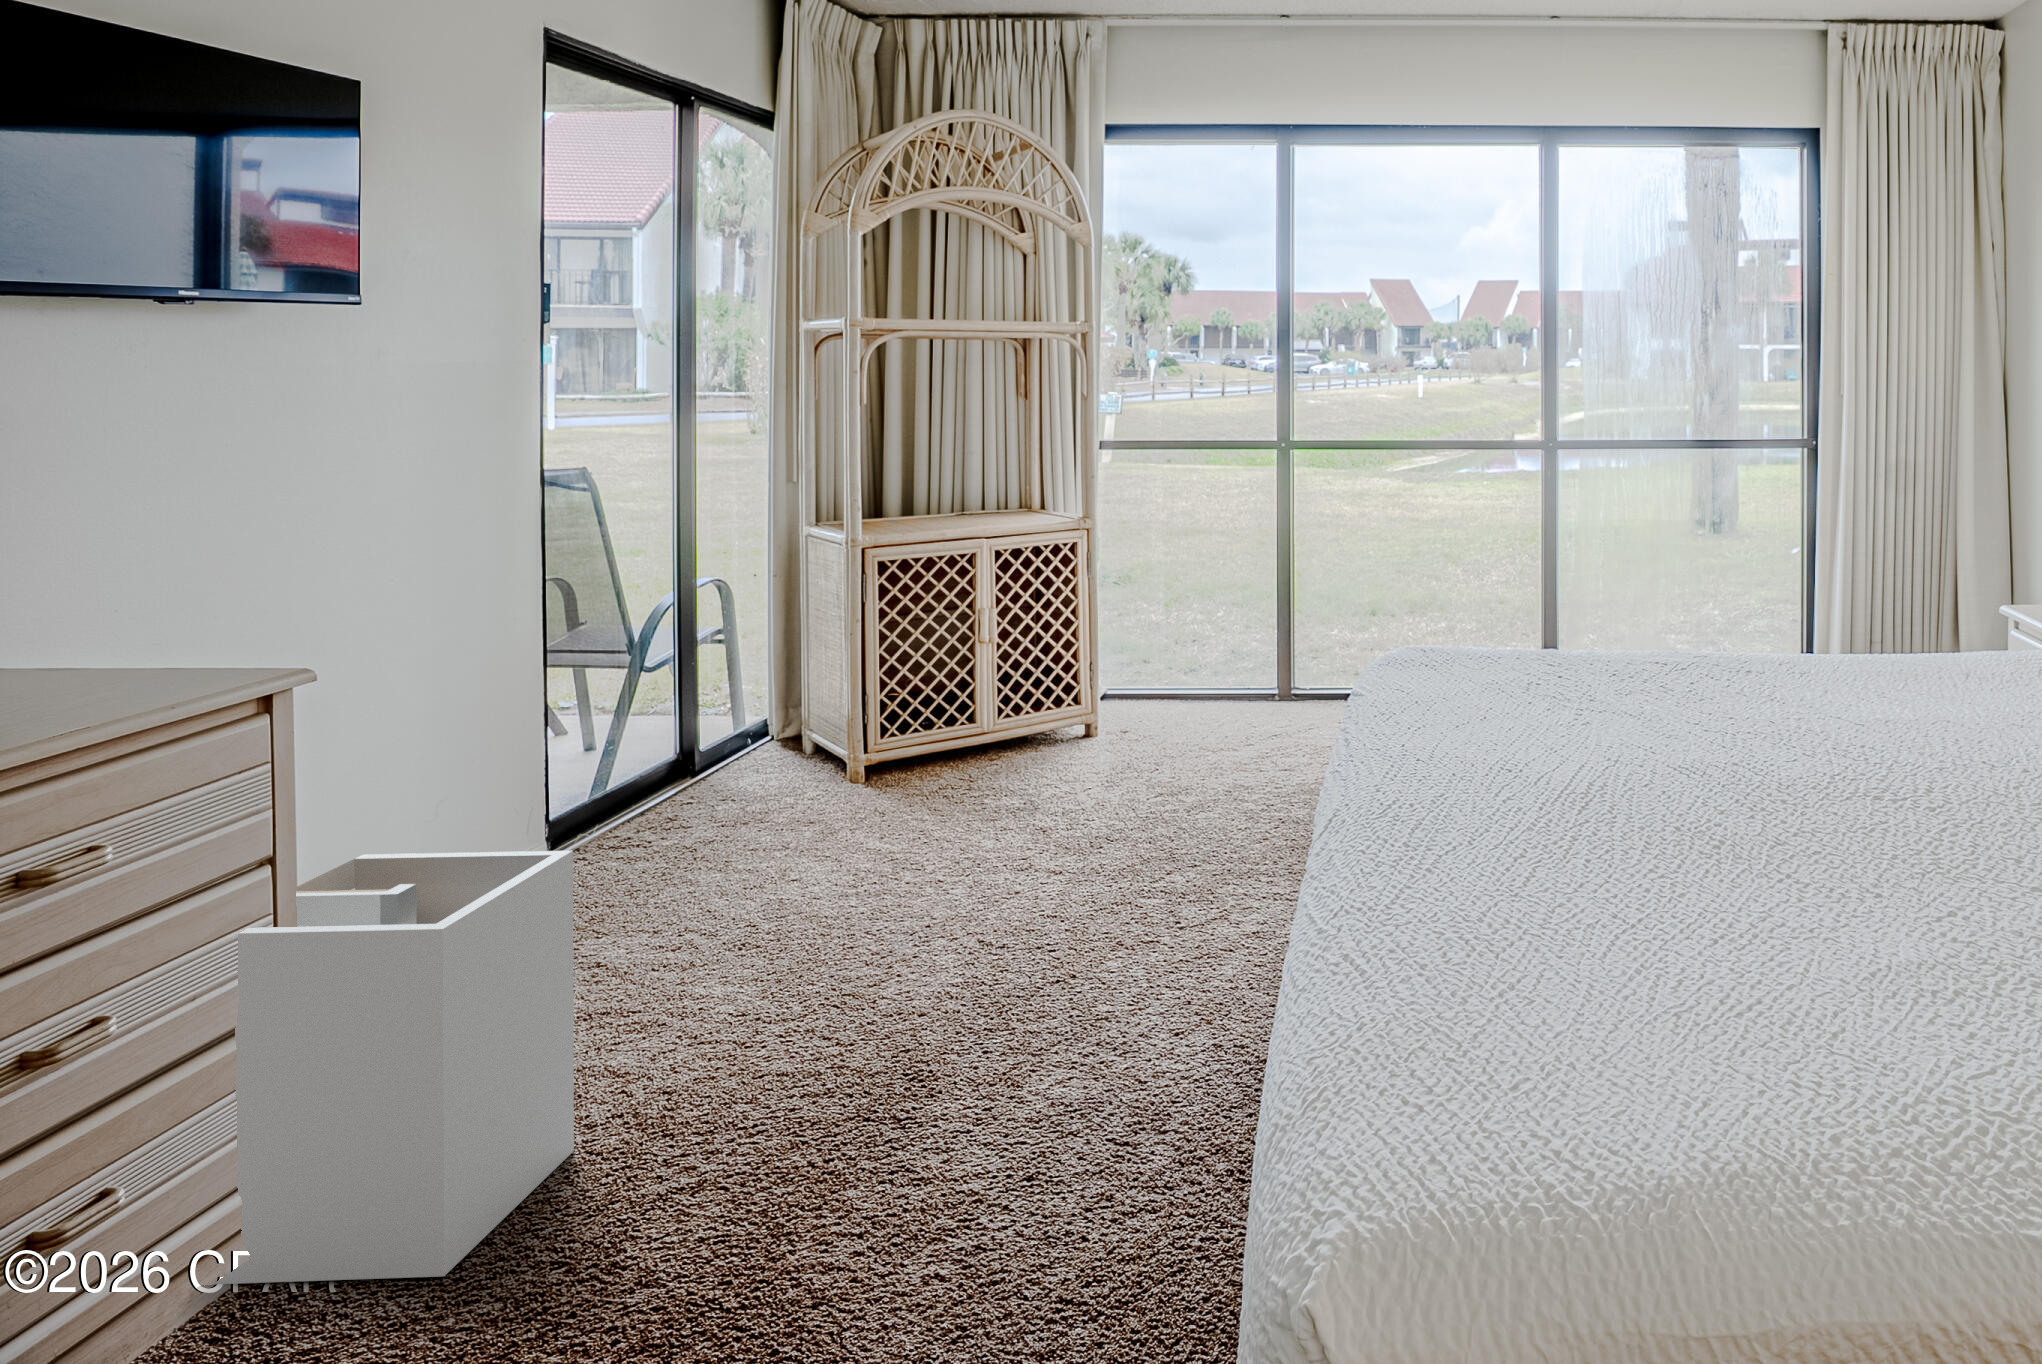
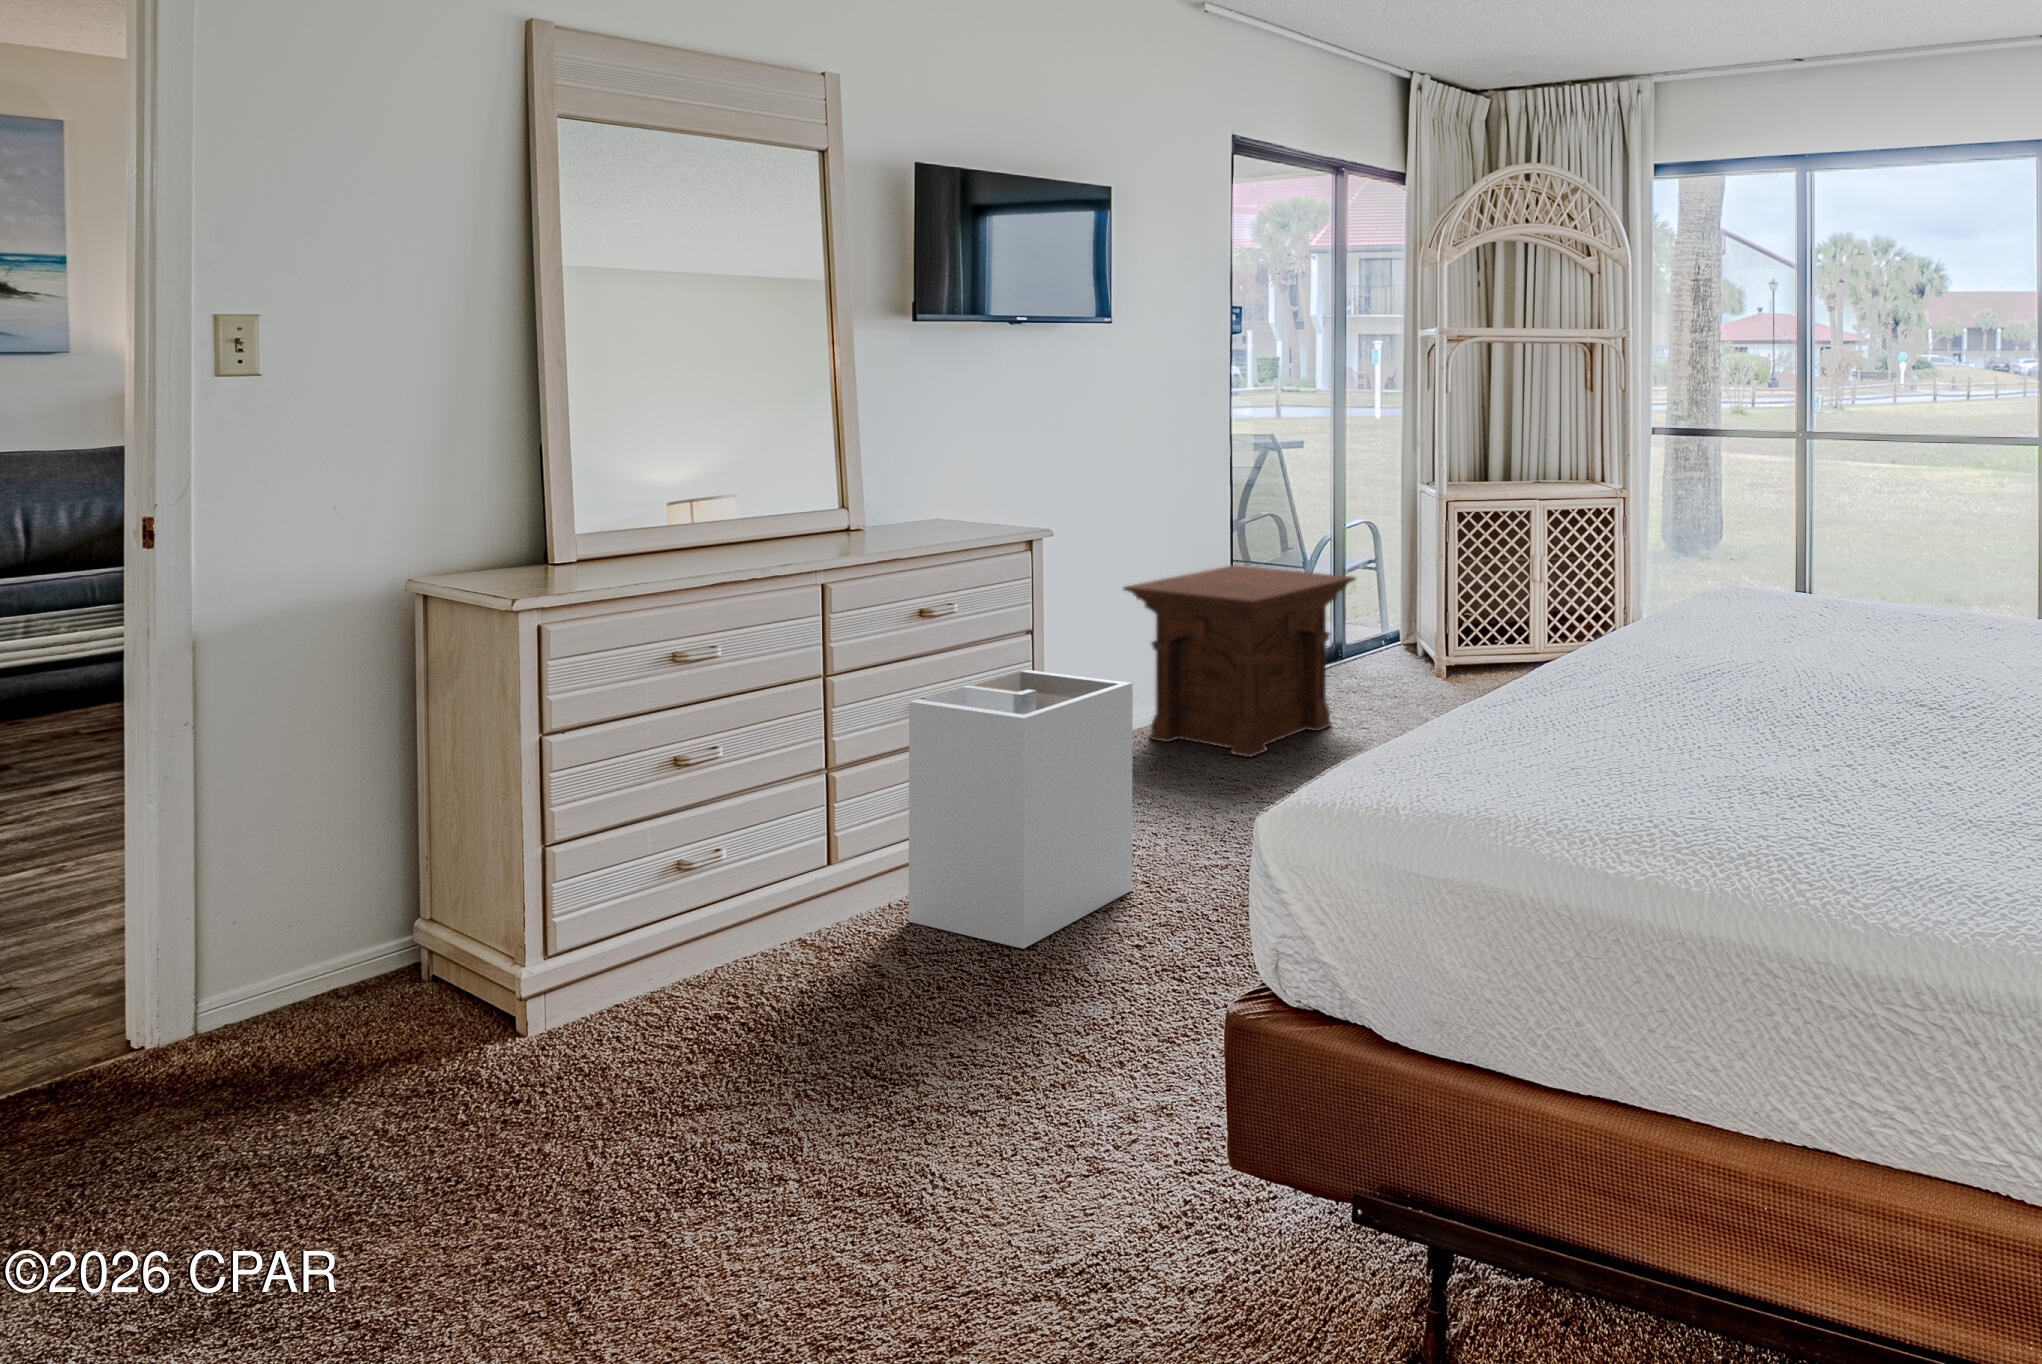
side table: none [413,659,777,929] -> present [1124,565,1355,757]

